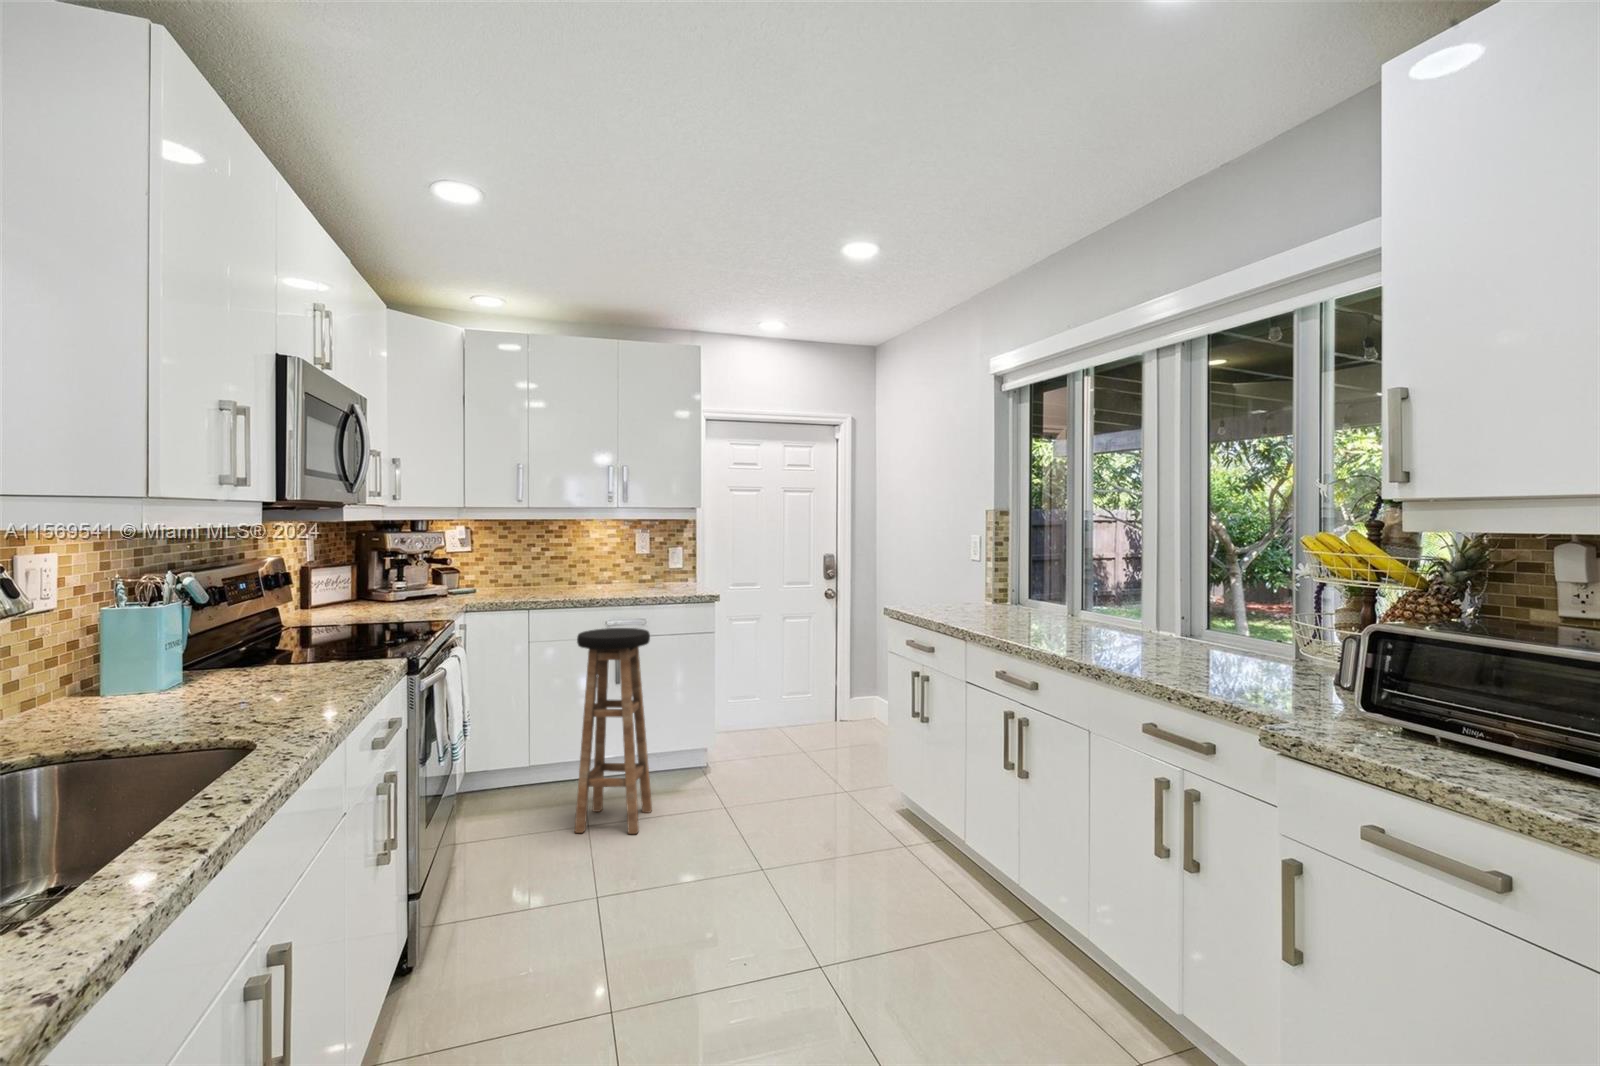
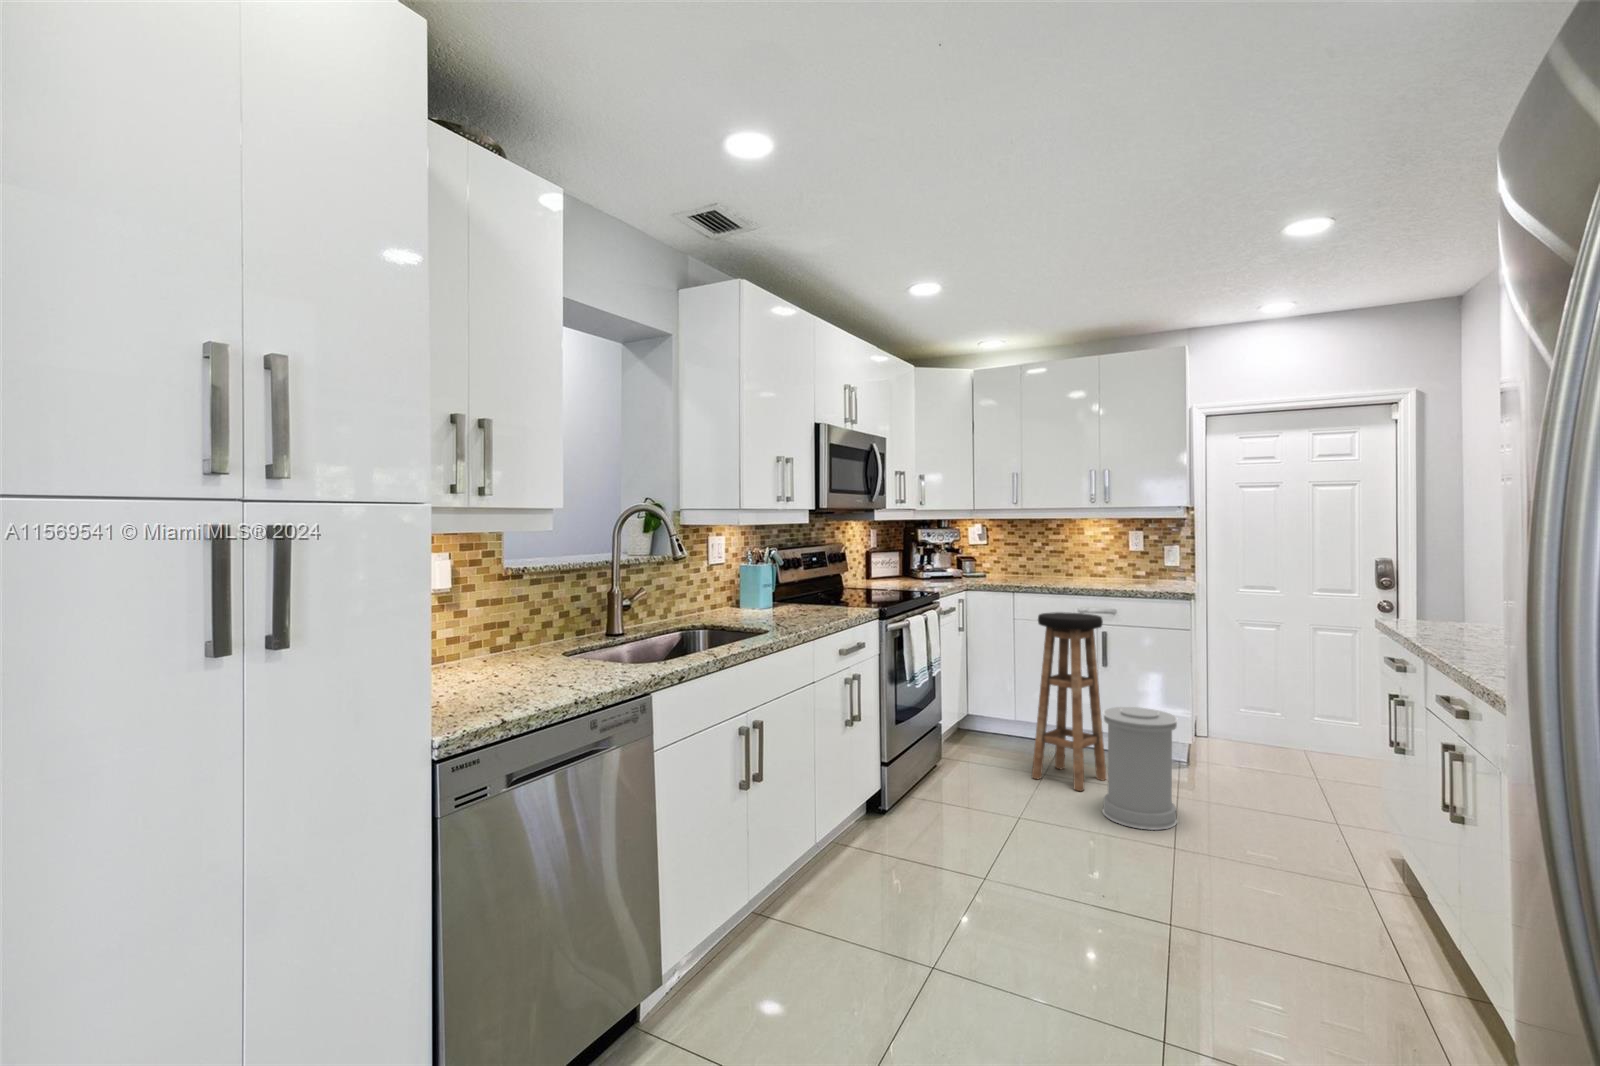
trash can: none [671,725,746,863] -> present [1103,707,1177,830]

